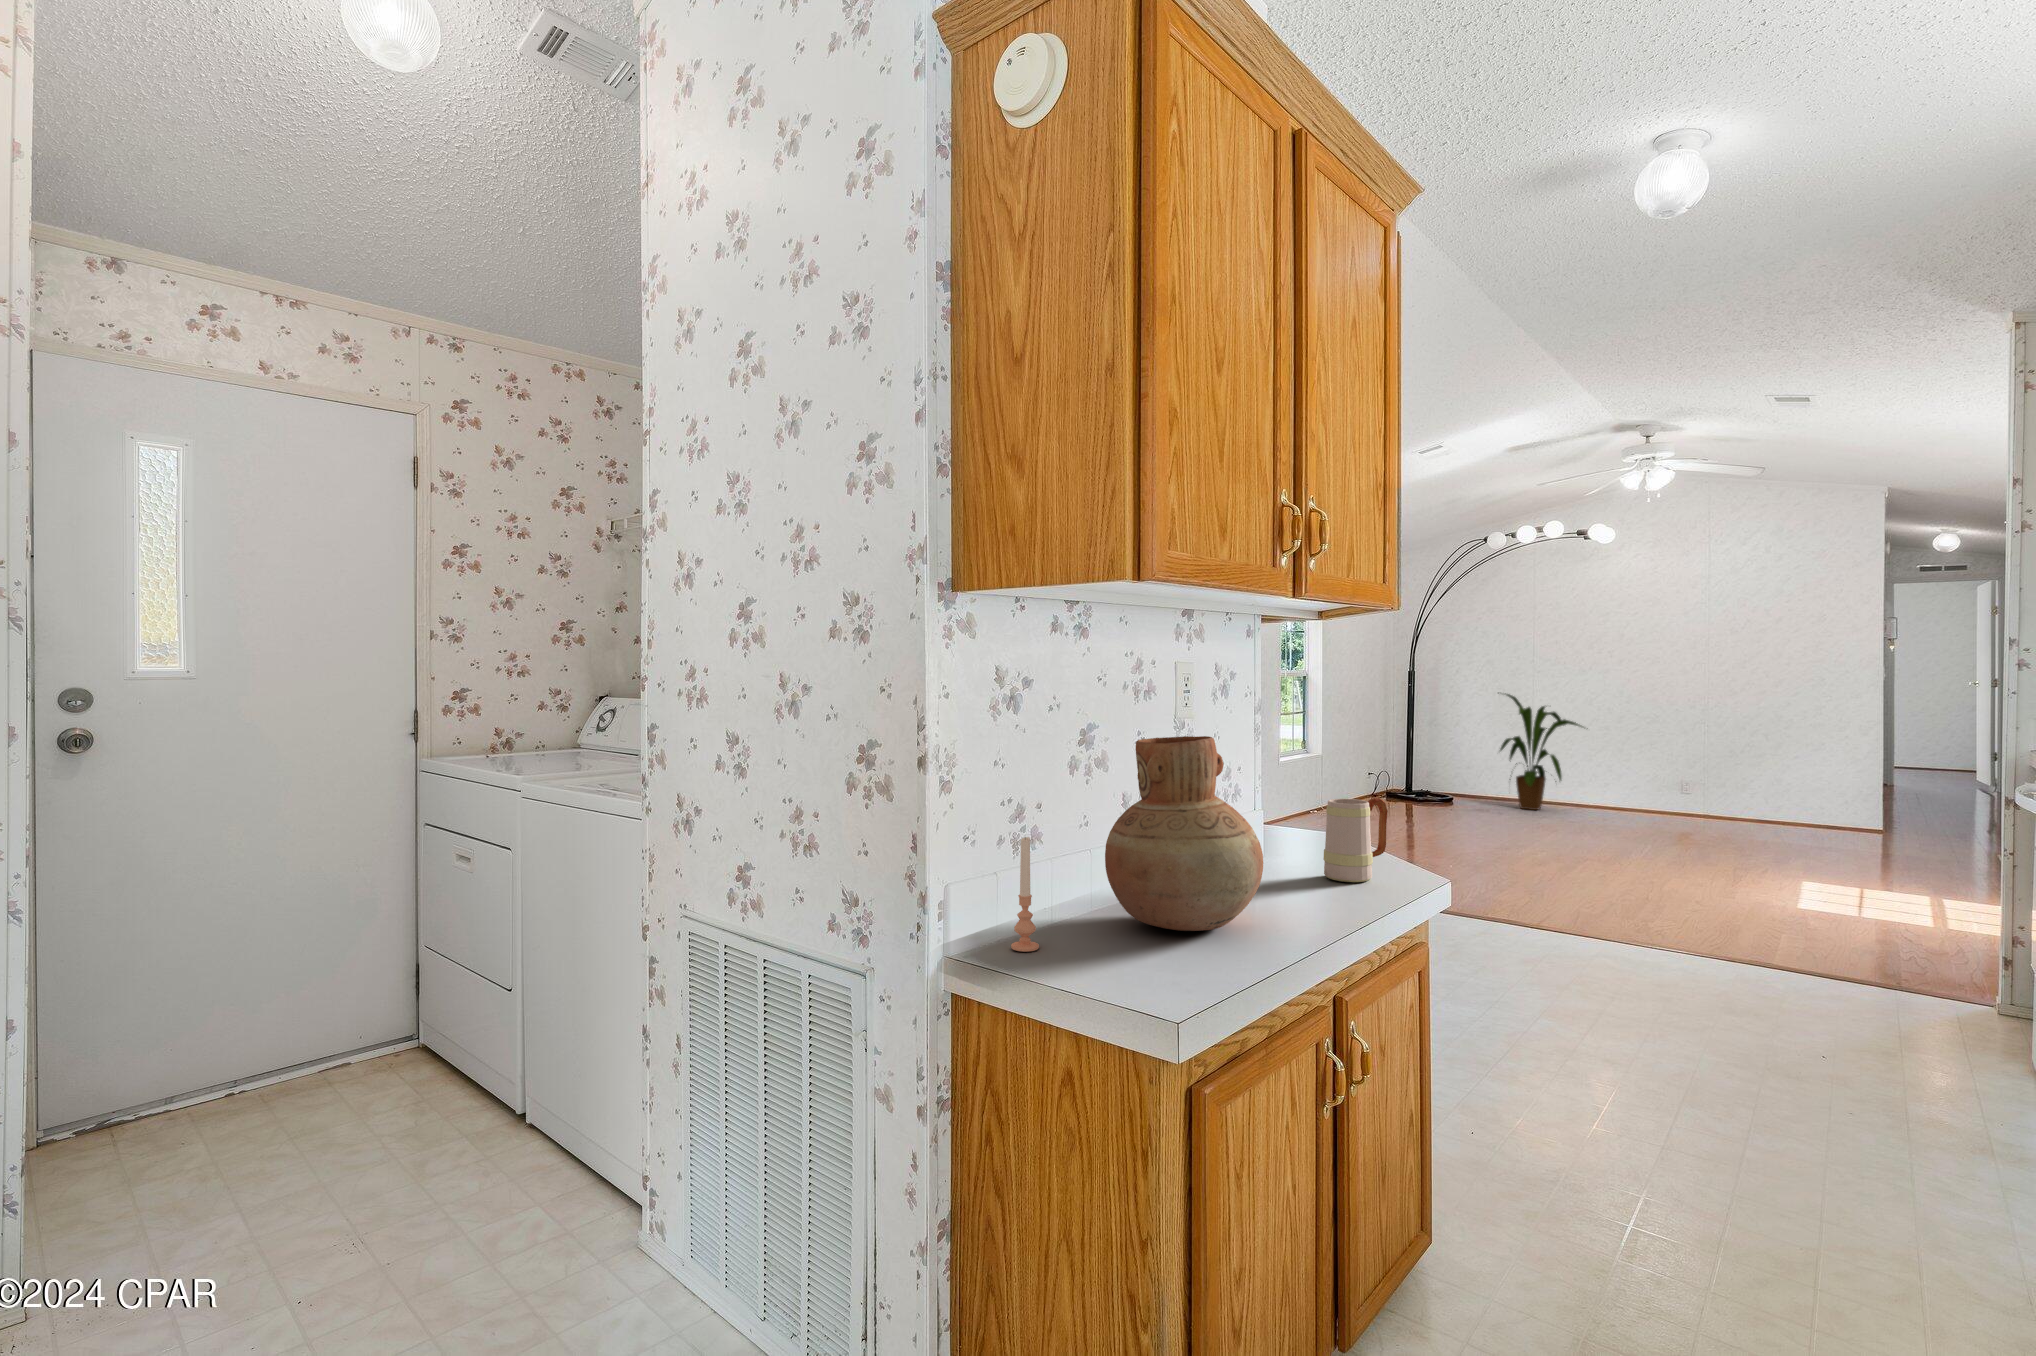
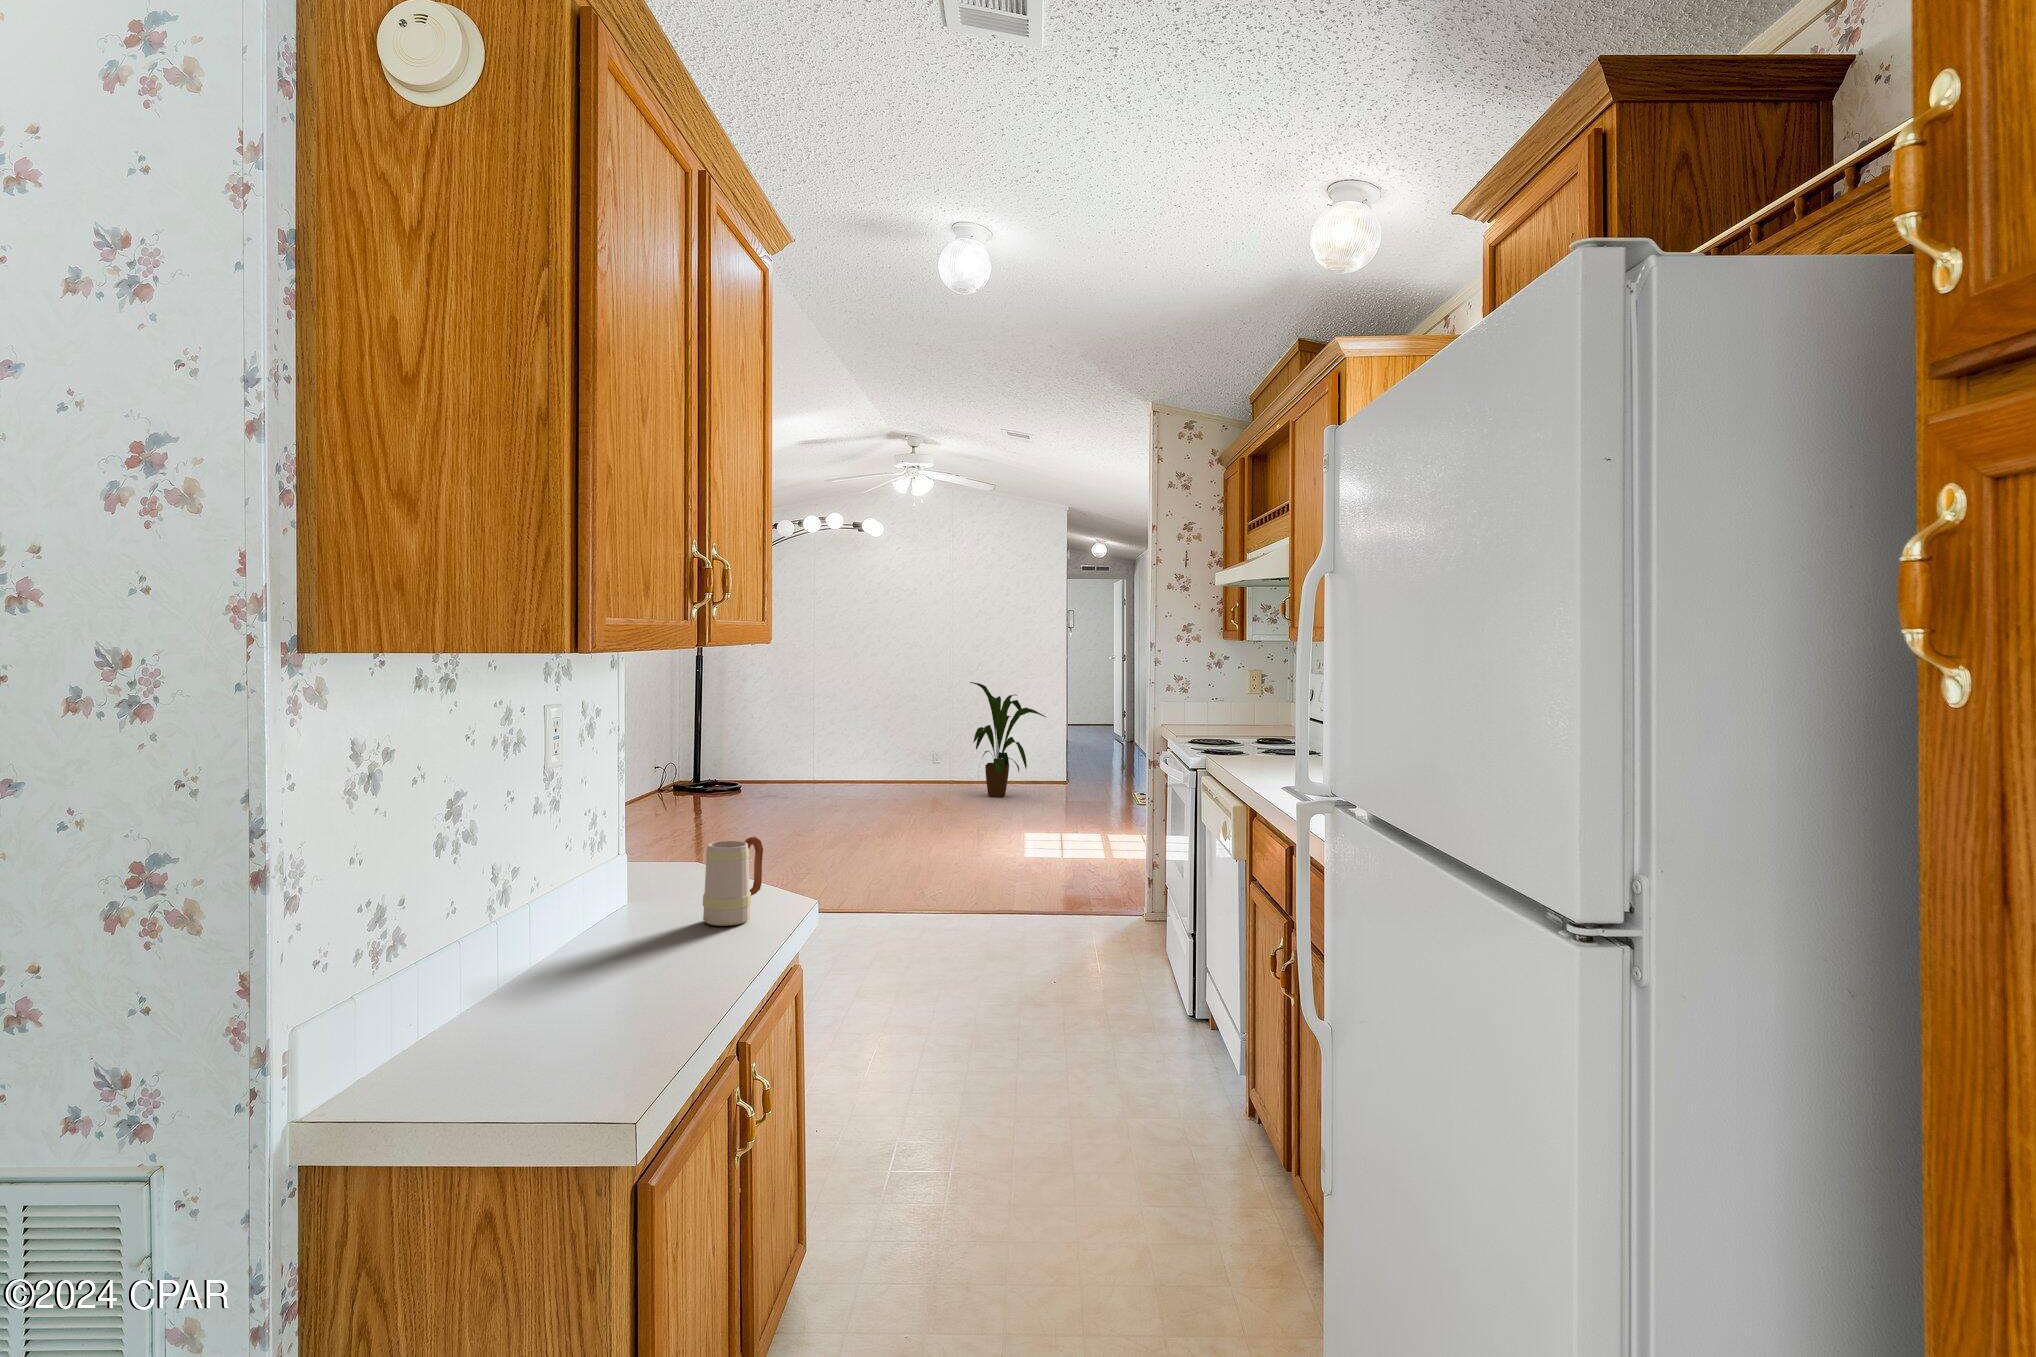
house plant: present [1500,693,1582,810] -> present [970,682,1046,797]
vase: present [1105,736,1263,931] -> none [490,801,671,1019]
candle: present [1011,837,1039,952] -> none [384,947,422,1085]

